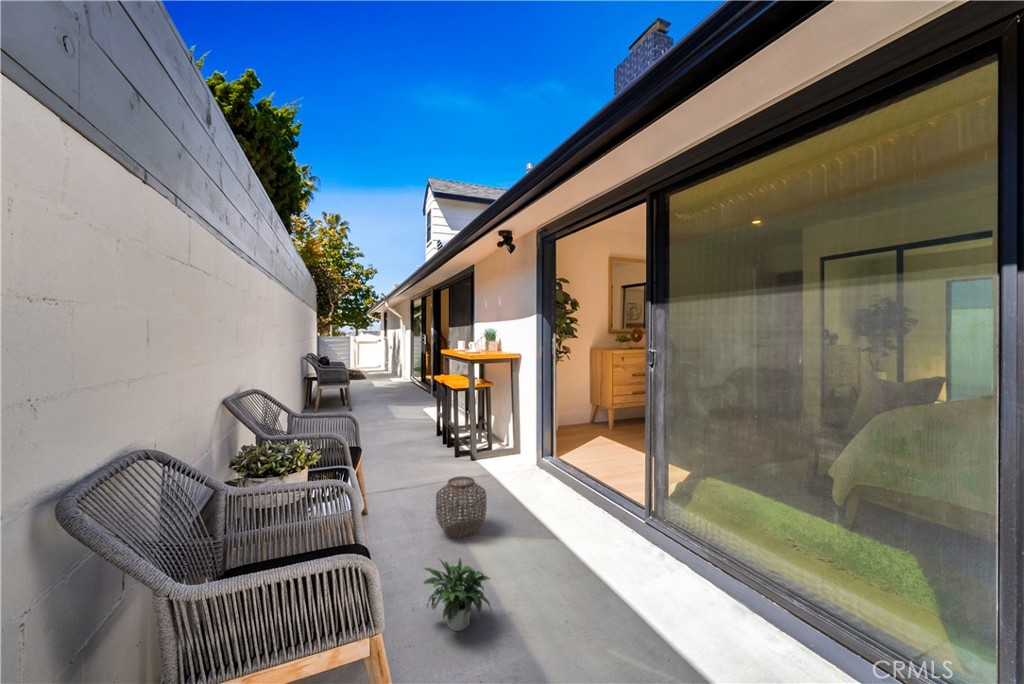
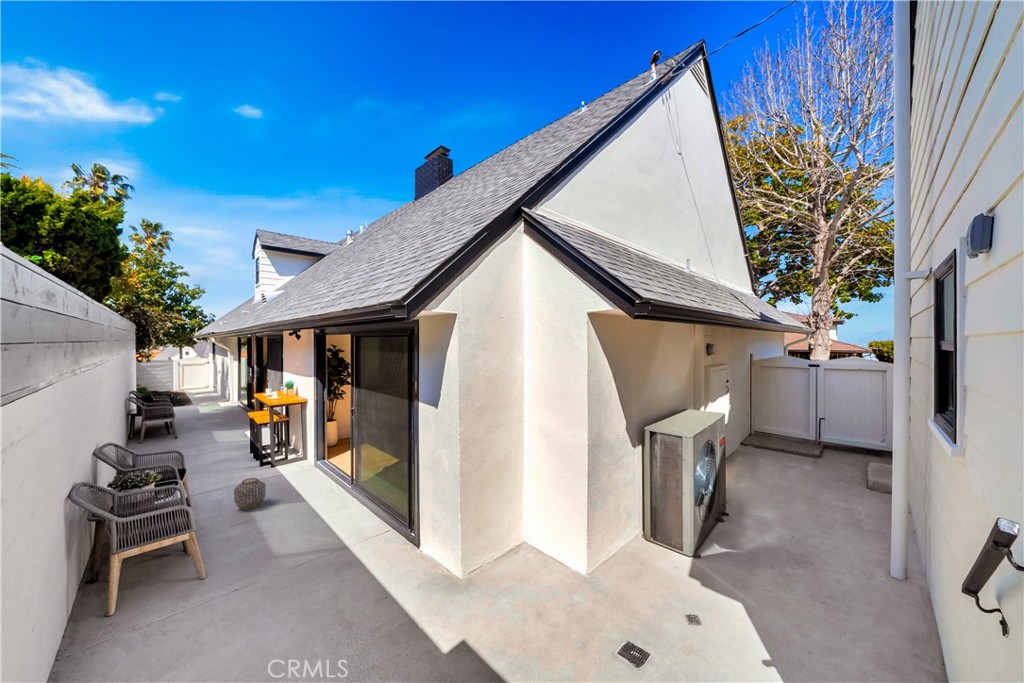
potted plant: present [412,558,491,631] -> none [214,513,254,542]

